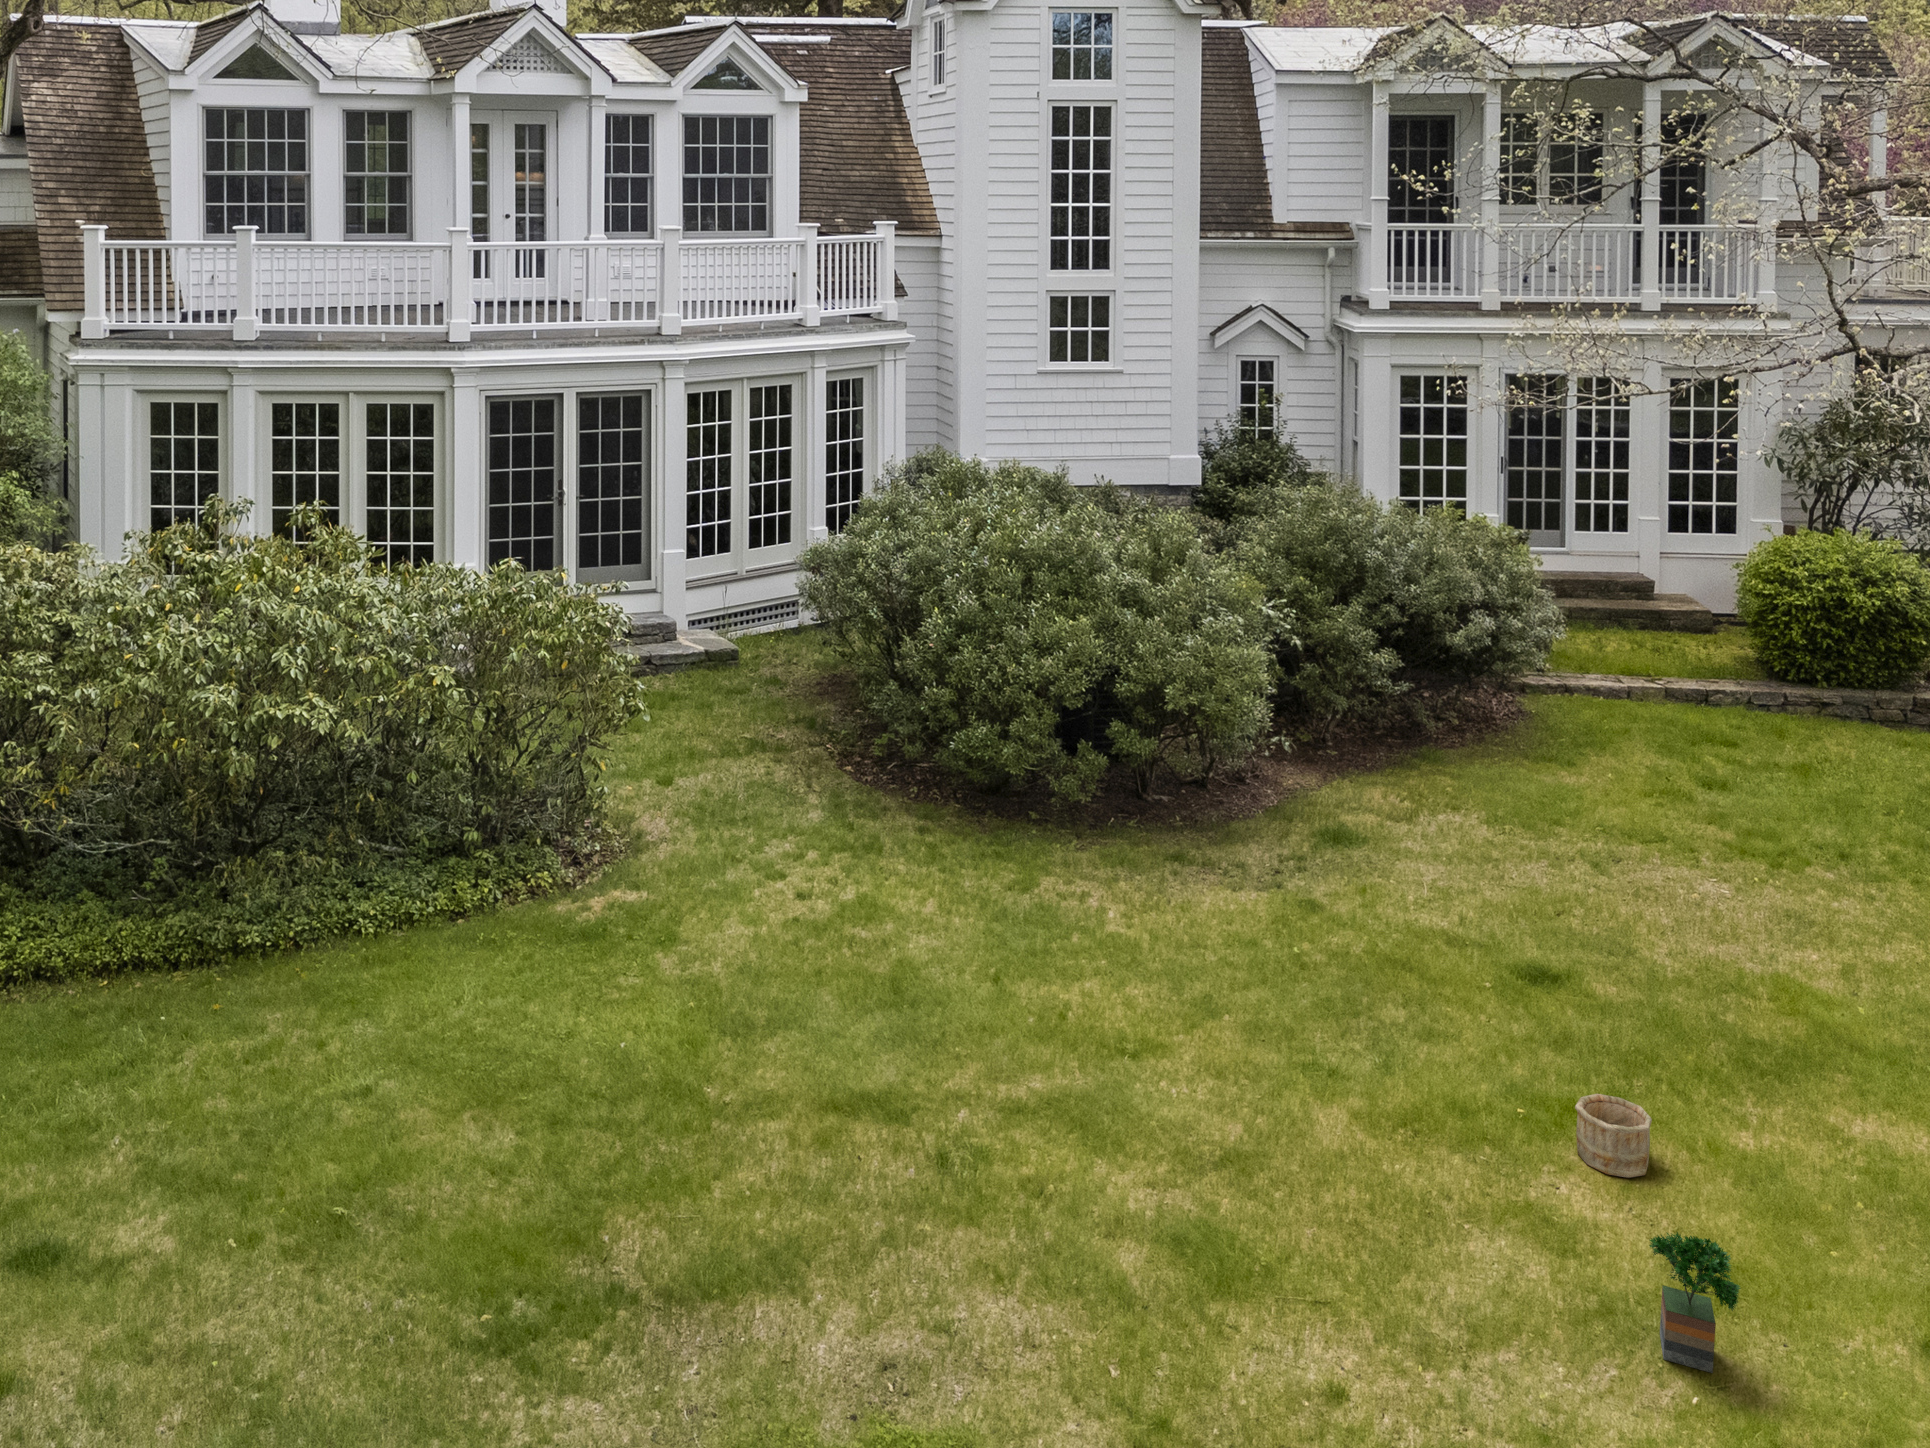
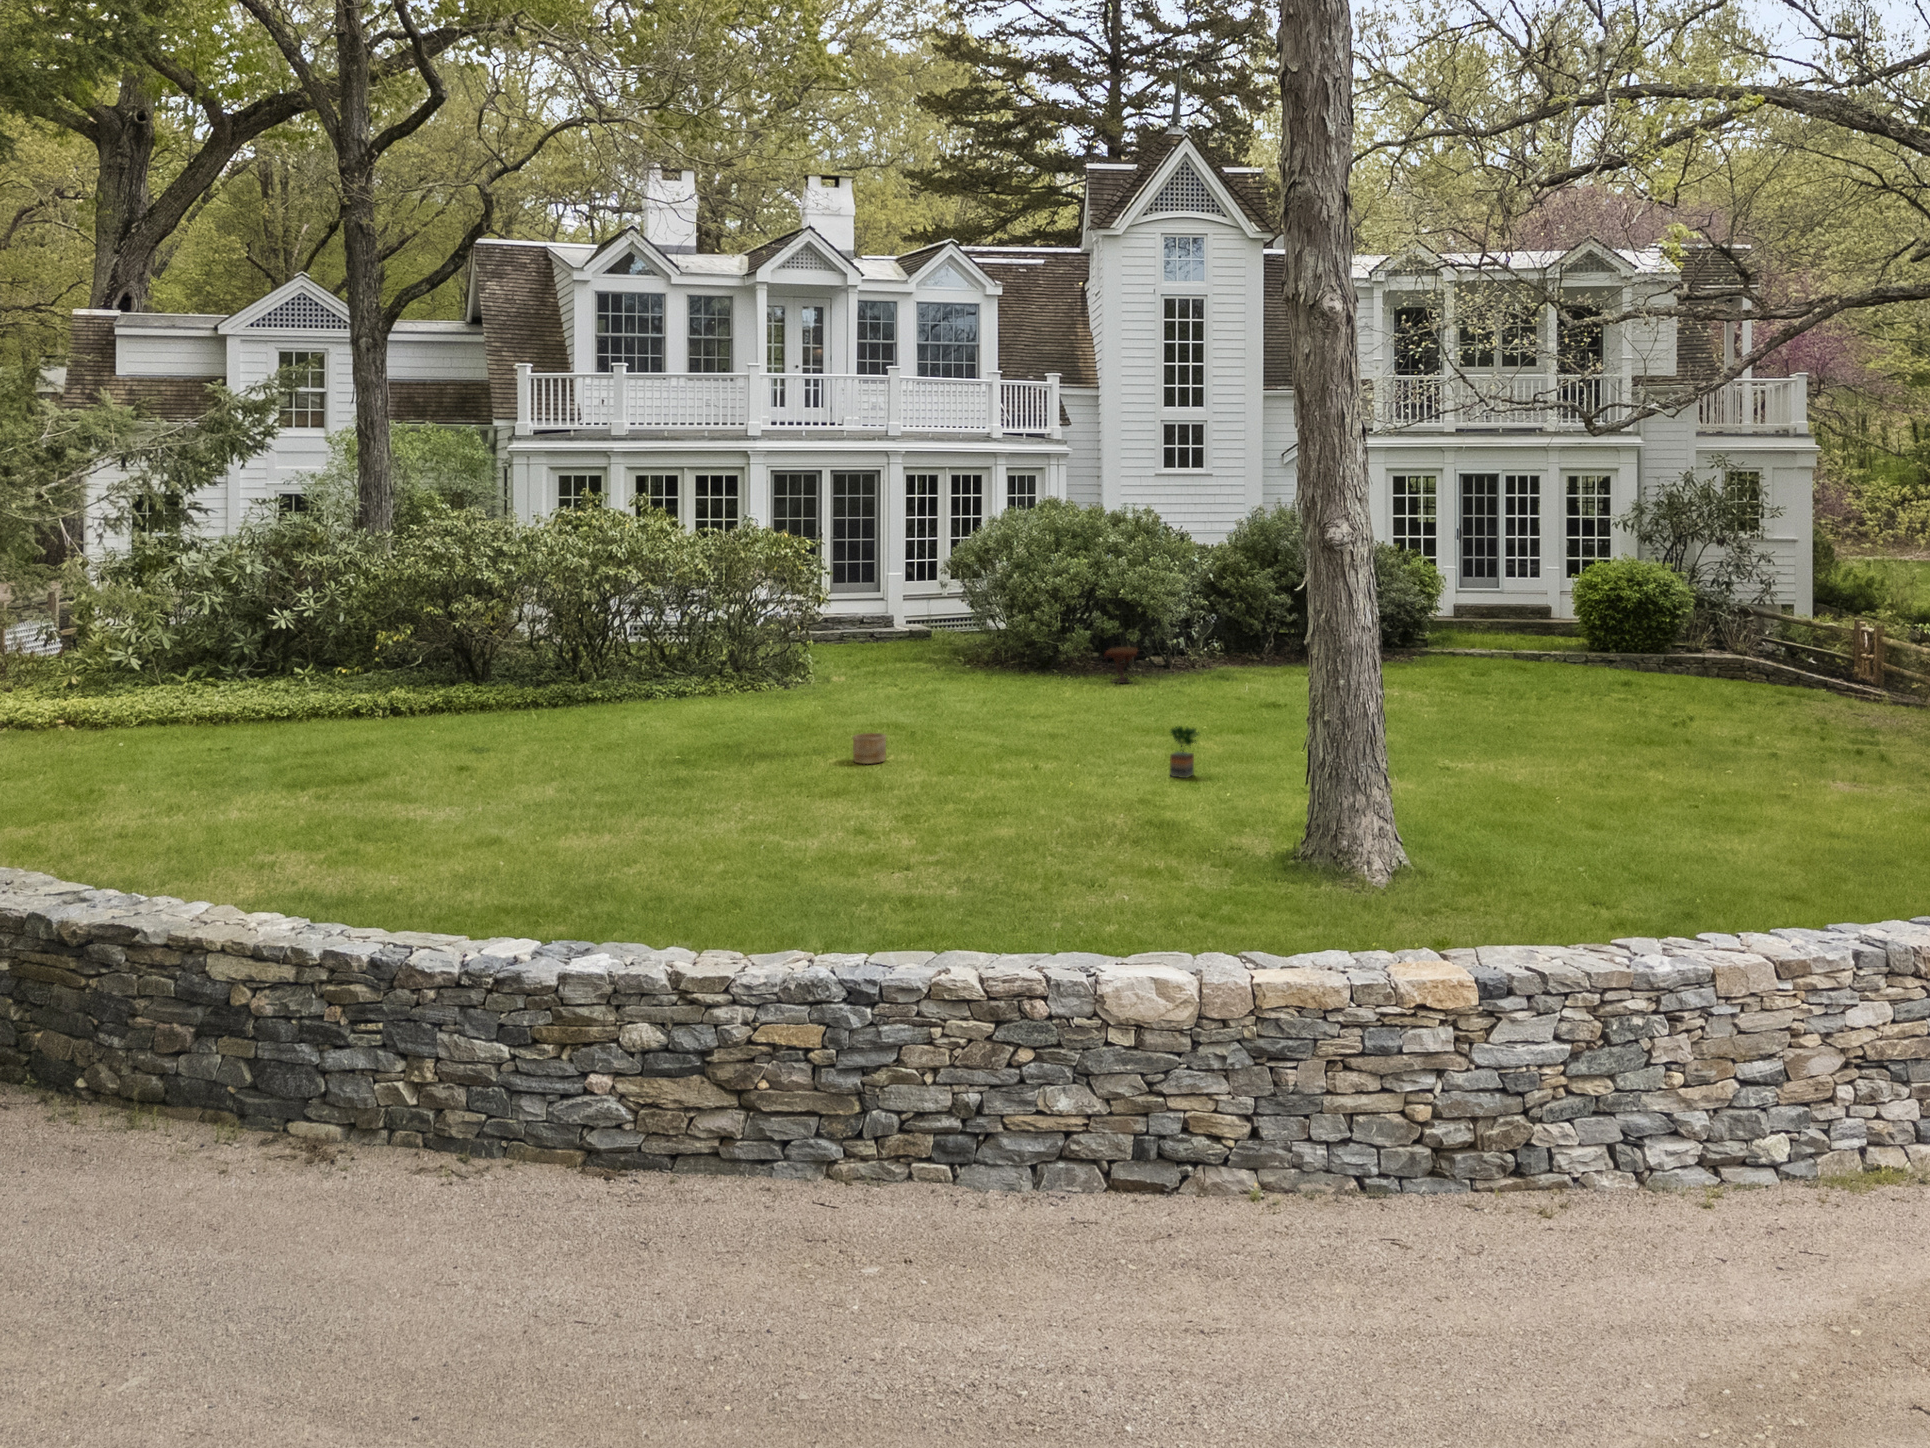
side table: none [1112,739,1166,814] -> present [1105,647,1138,683]
wooden bucket: present [1575,1094,1652,1178] -> present [853,733,886,764]

